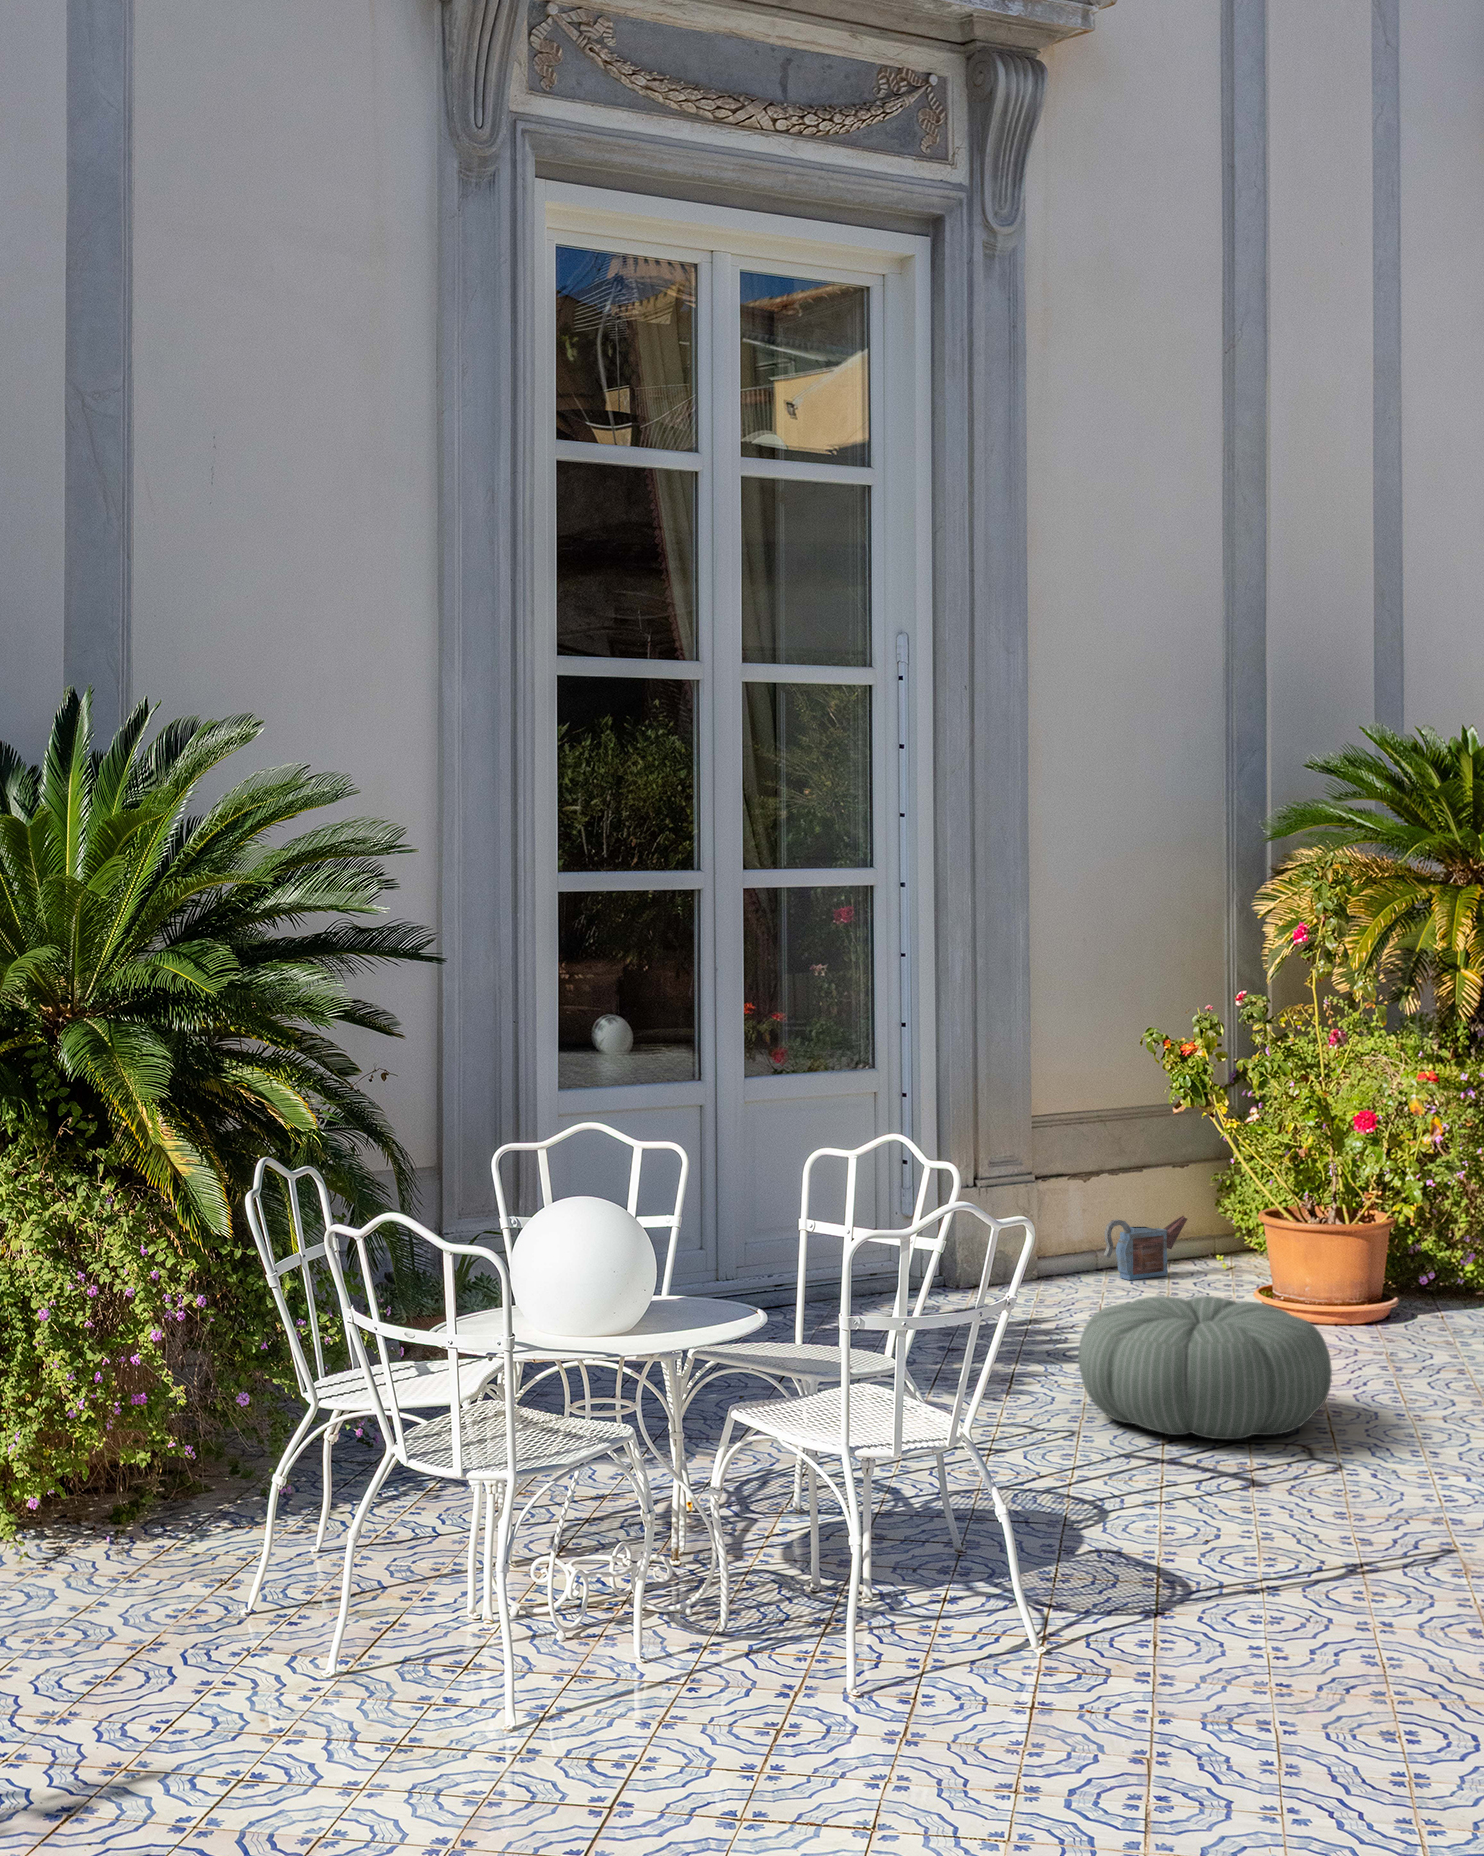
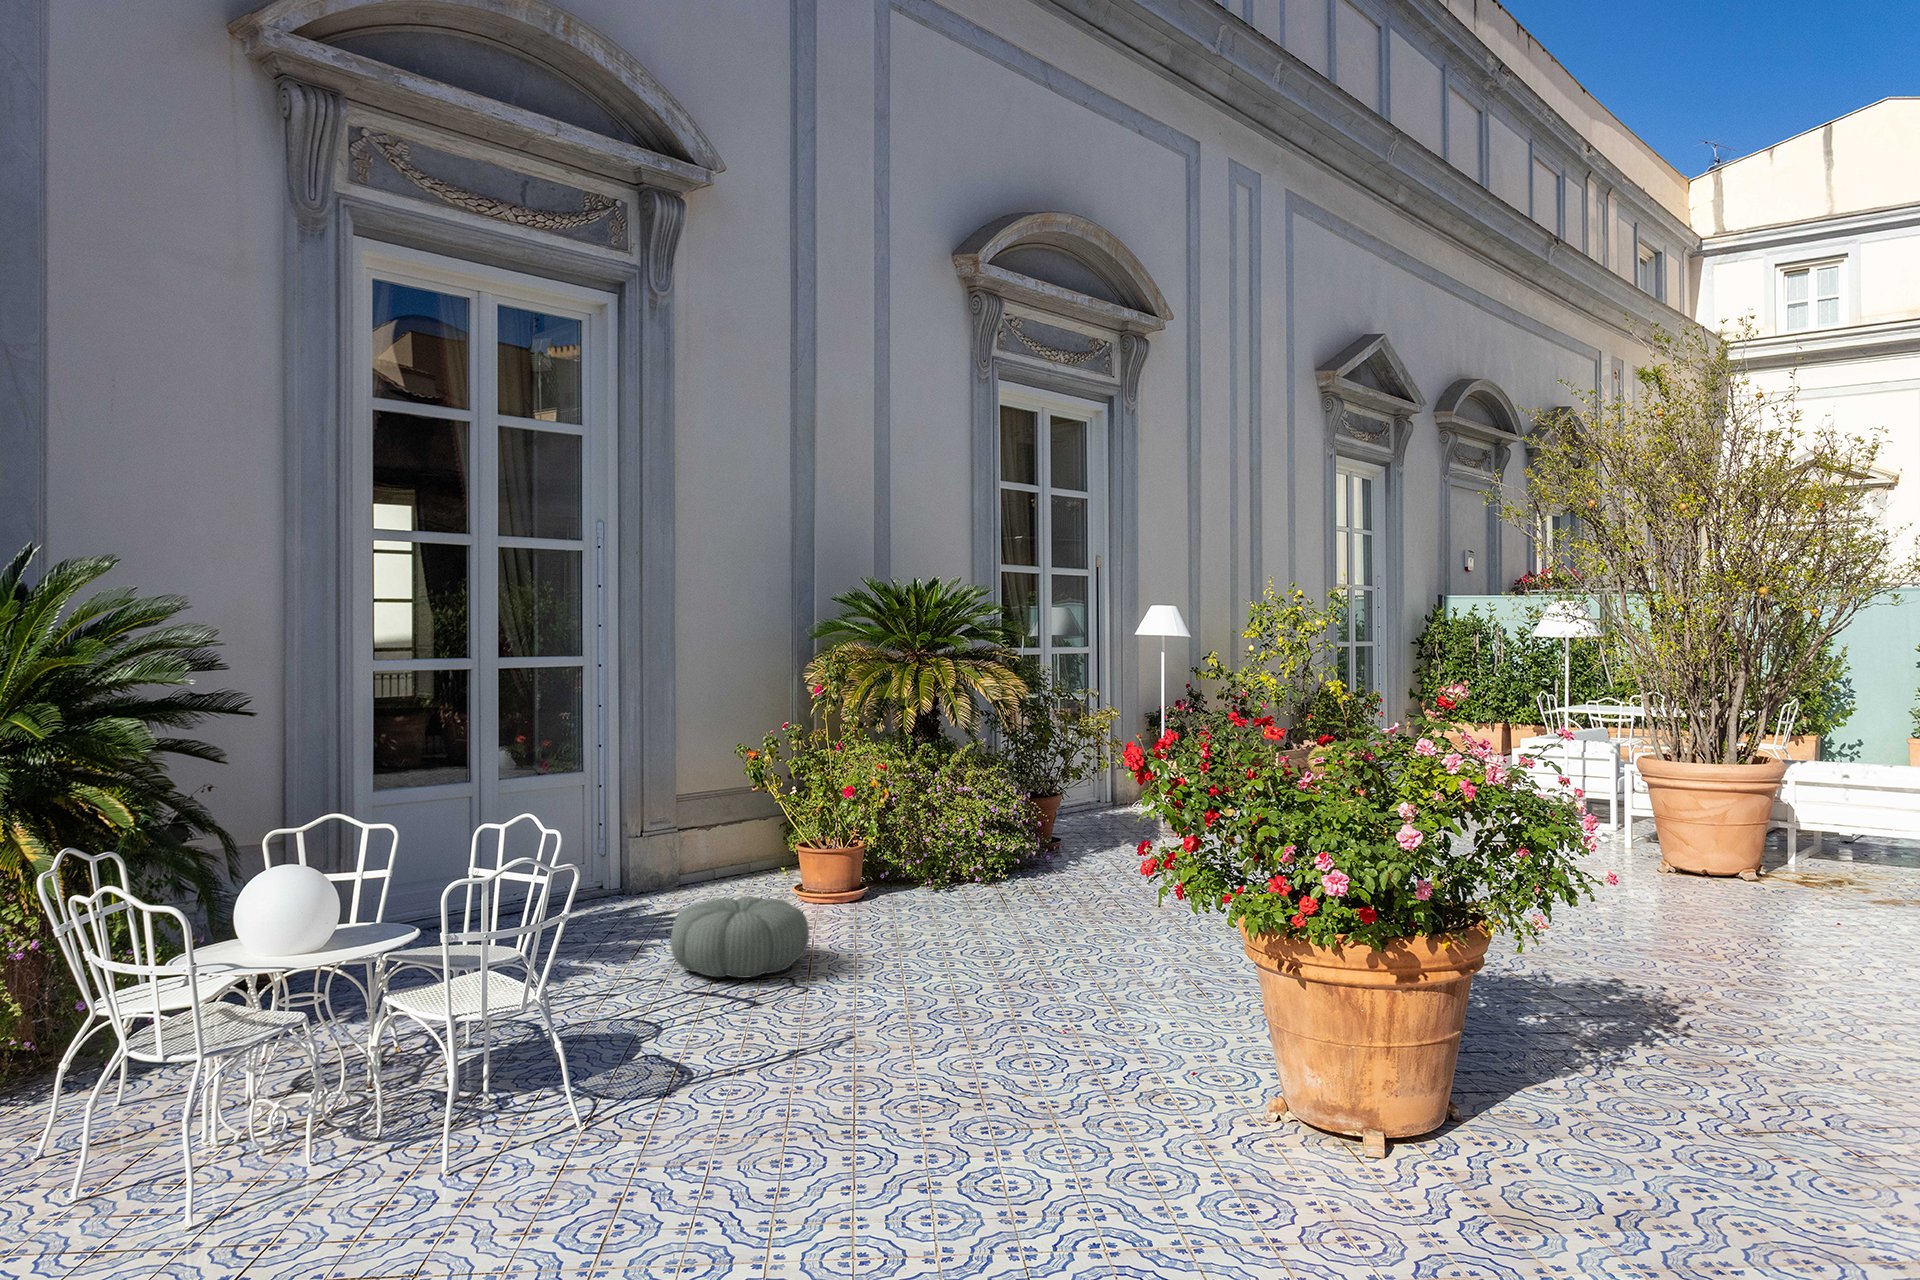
watering can: present [1104,1216,1187,1280] -> none [716,846,765,884]

